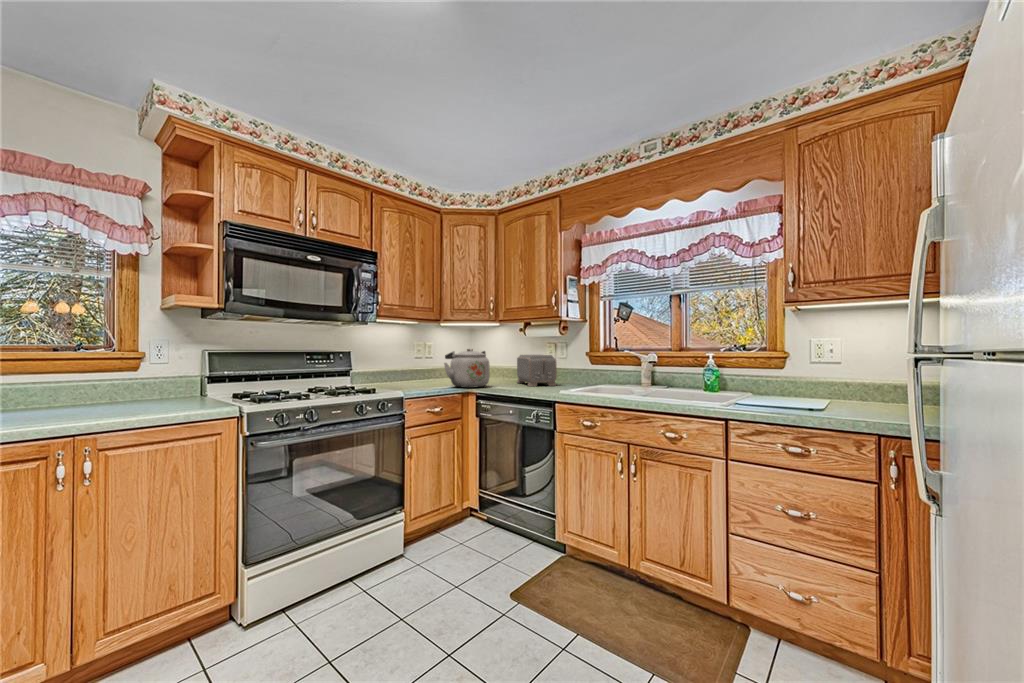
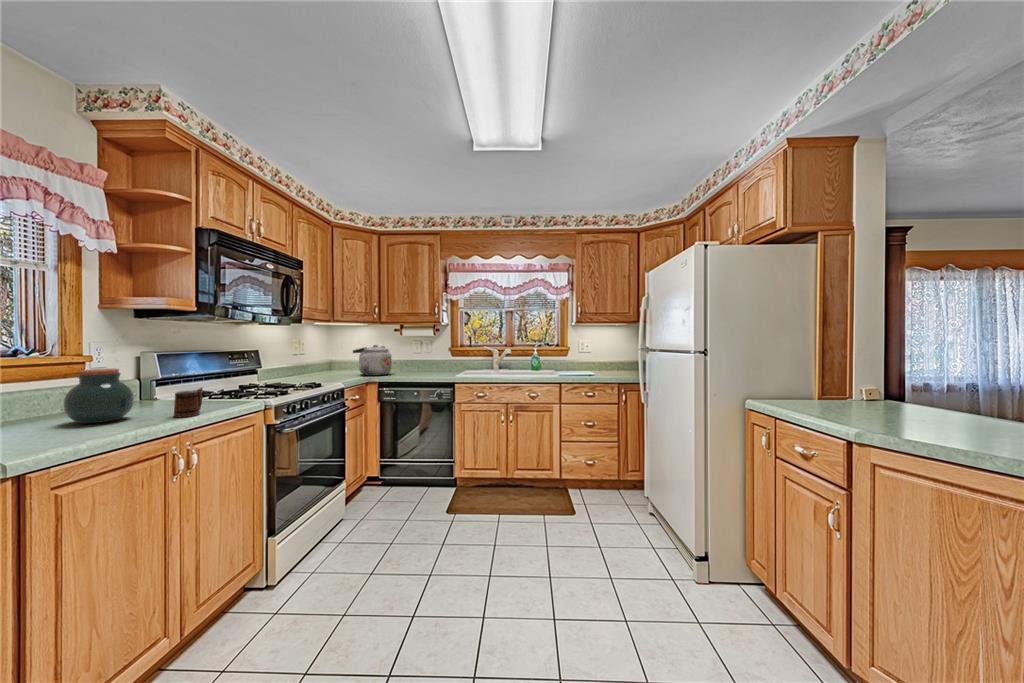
toaster: present [517,355,557,387] -> none [396,348,434,372]
jar: none [83,359,142,408] -> present [64,369,134,423]
mug: none [151,382,187,410] -> present [174,388,203,417]

